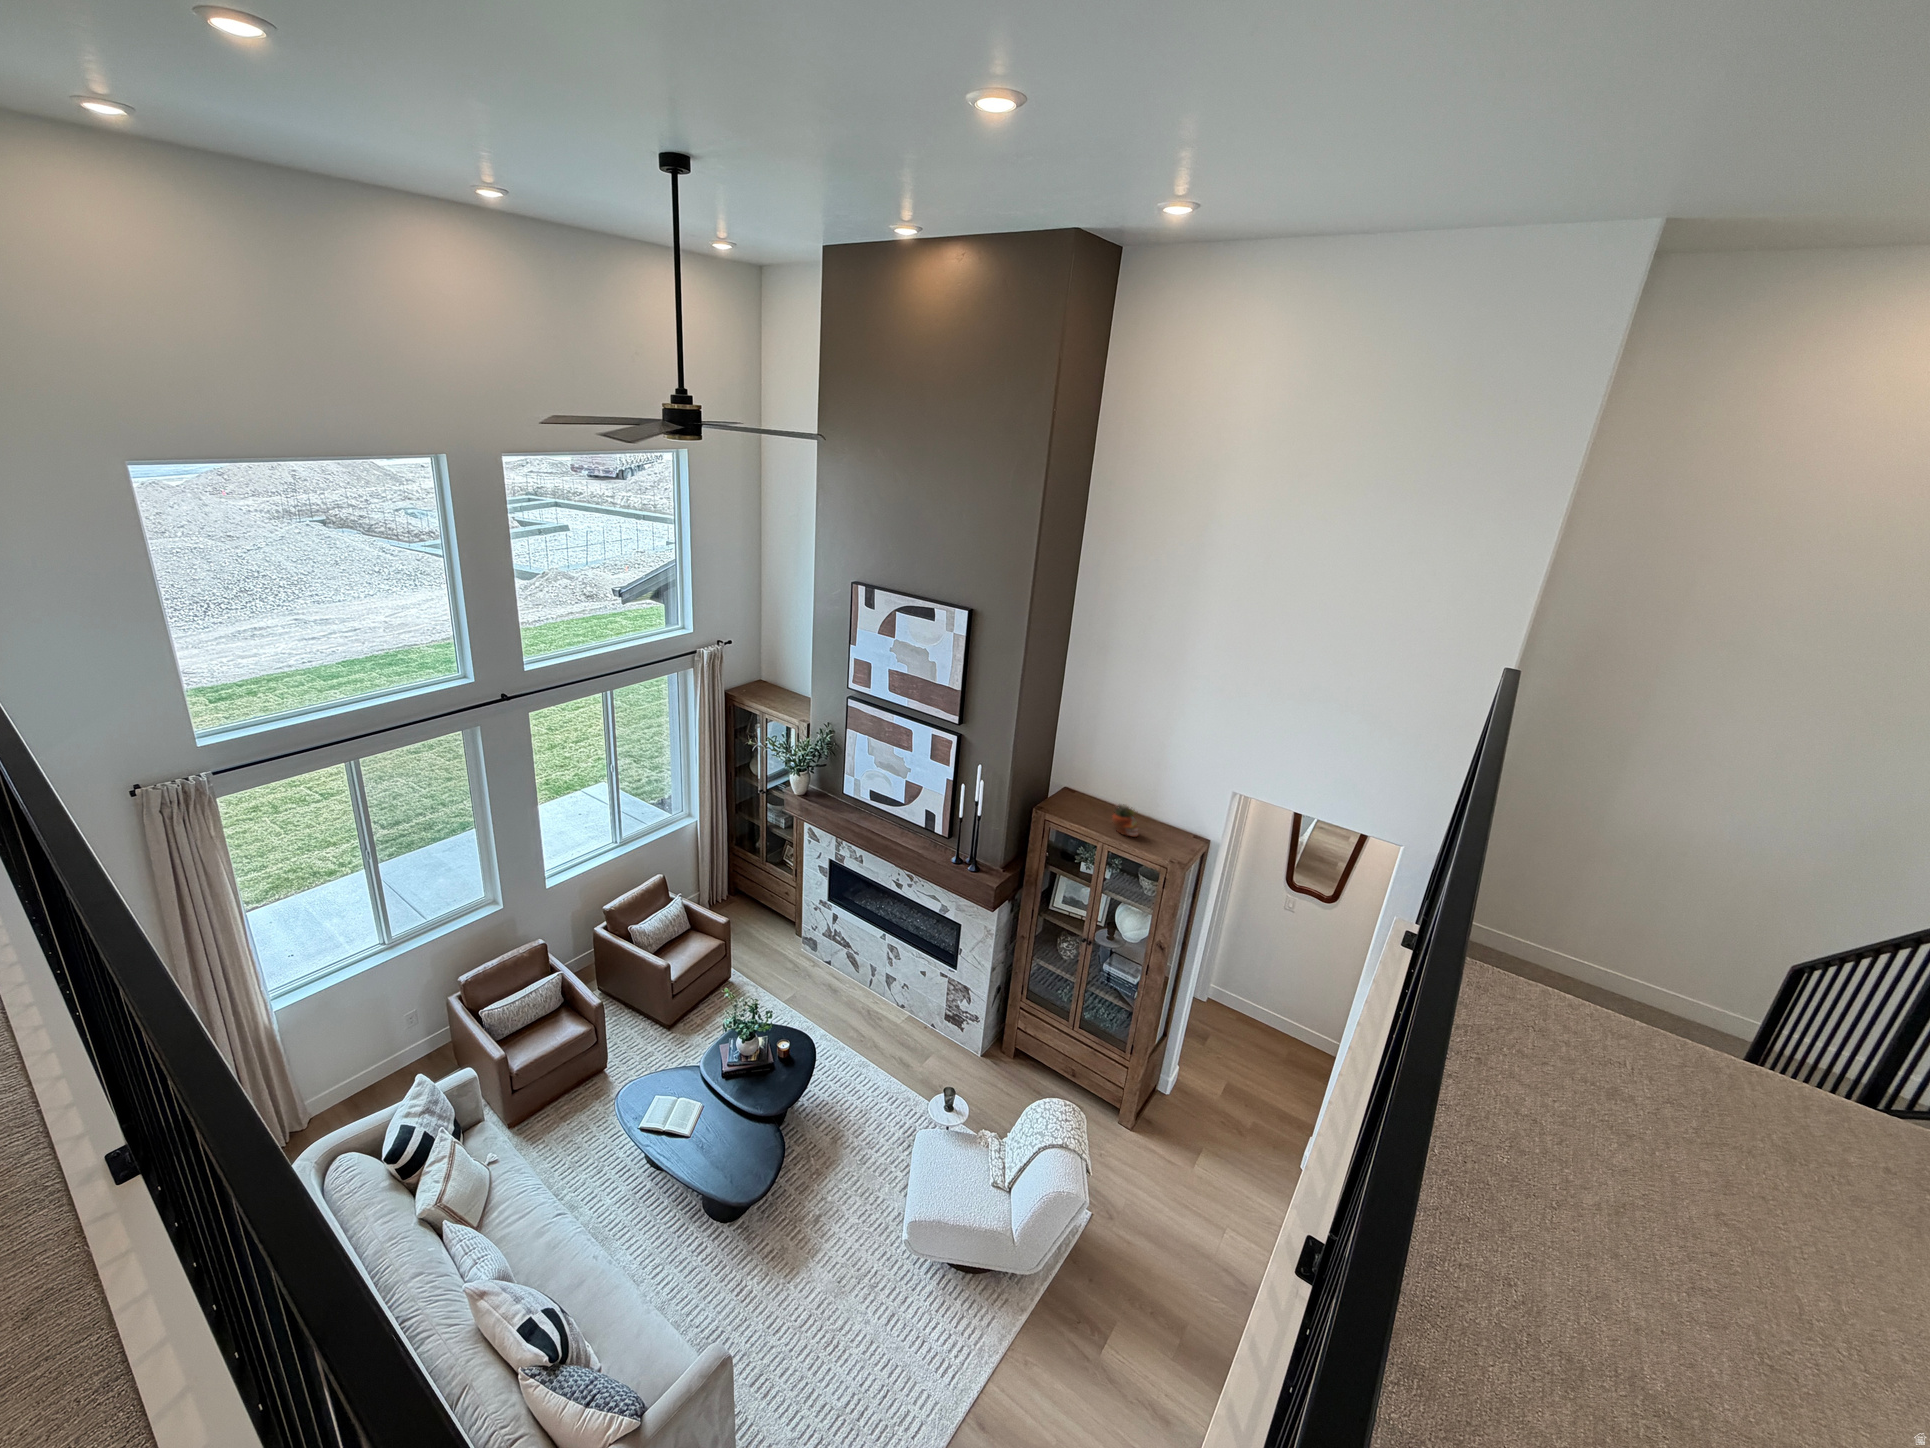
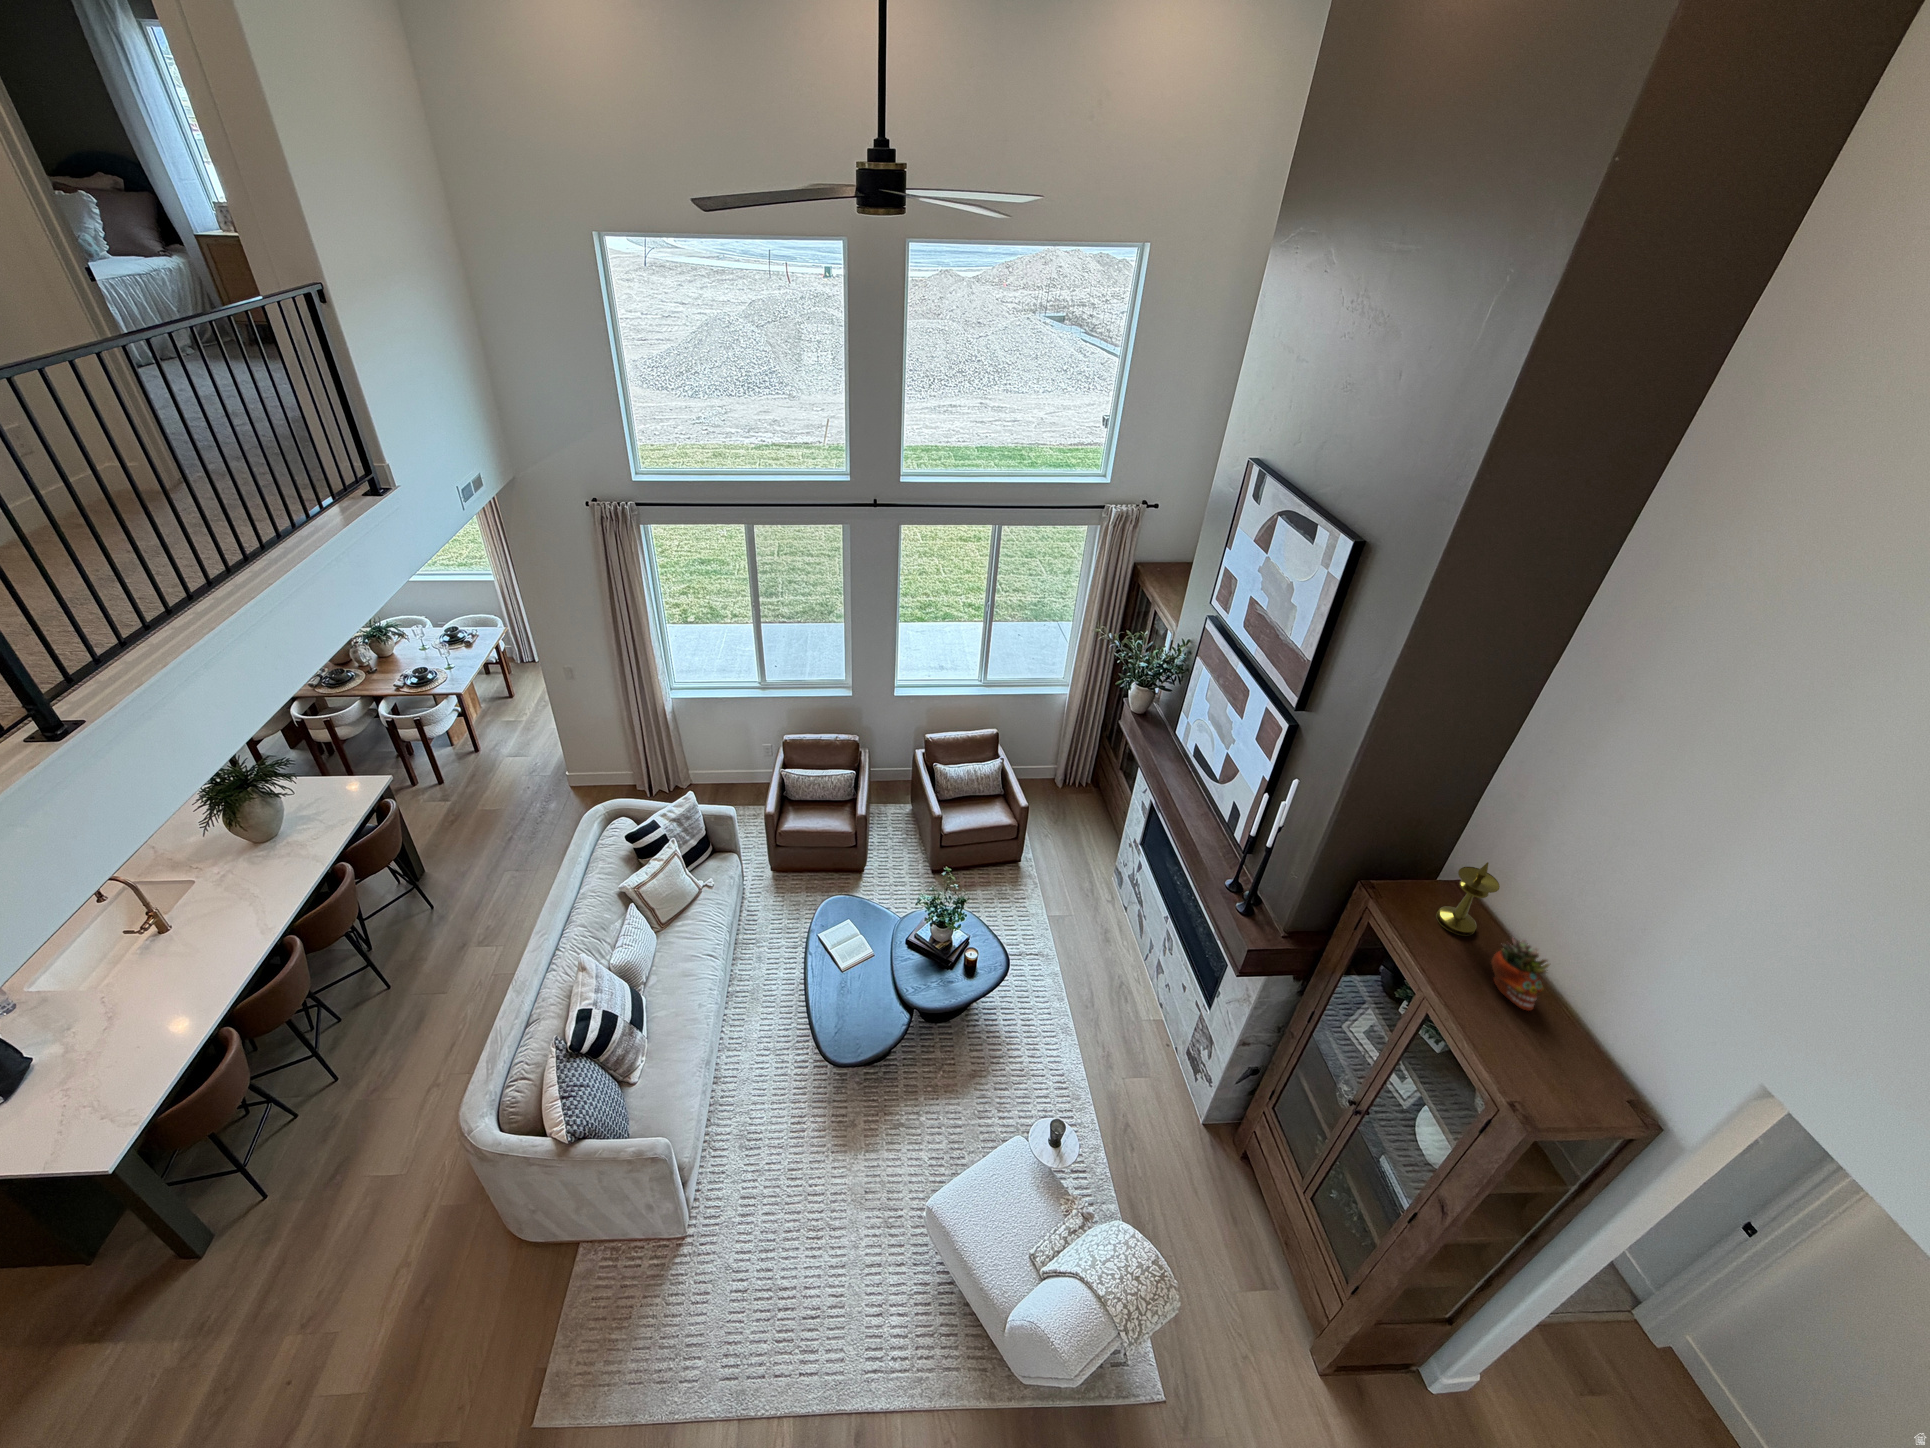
candlestick: none [1073,773,1097,821] -> present [1436,862,1500,936]

